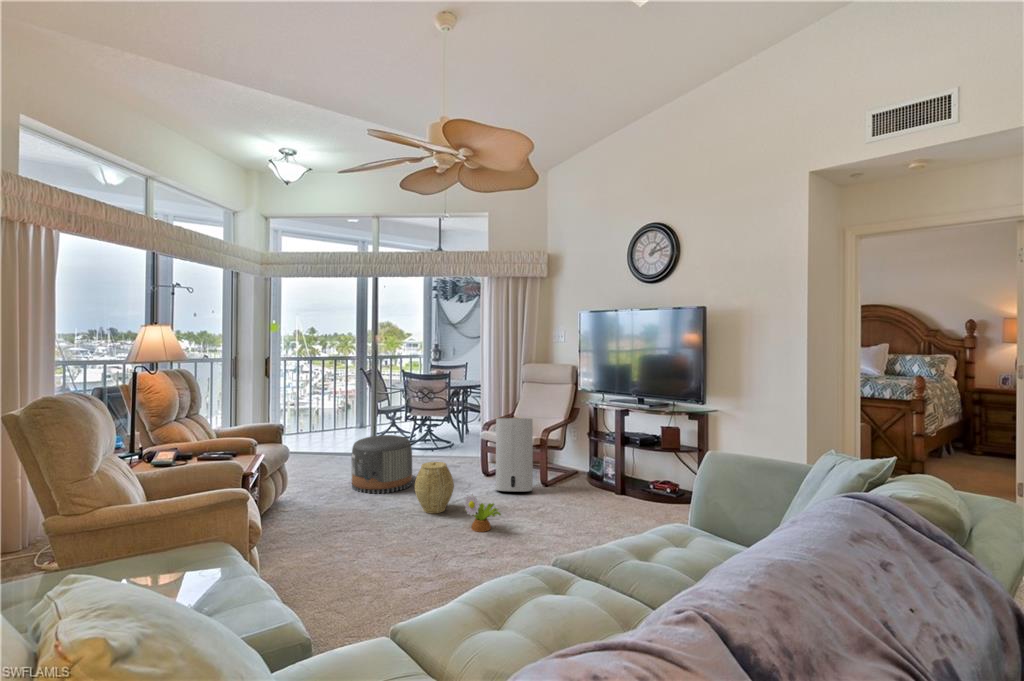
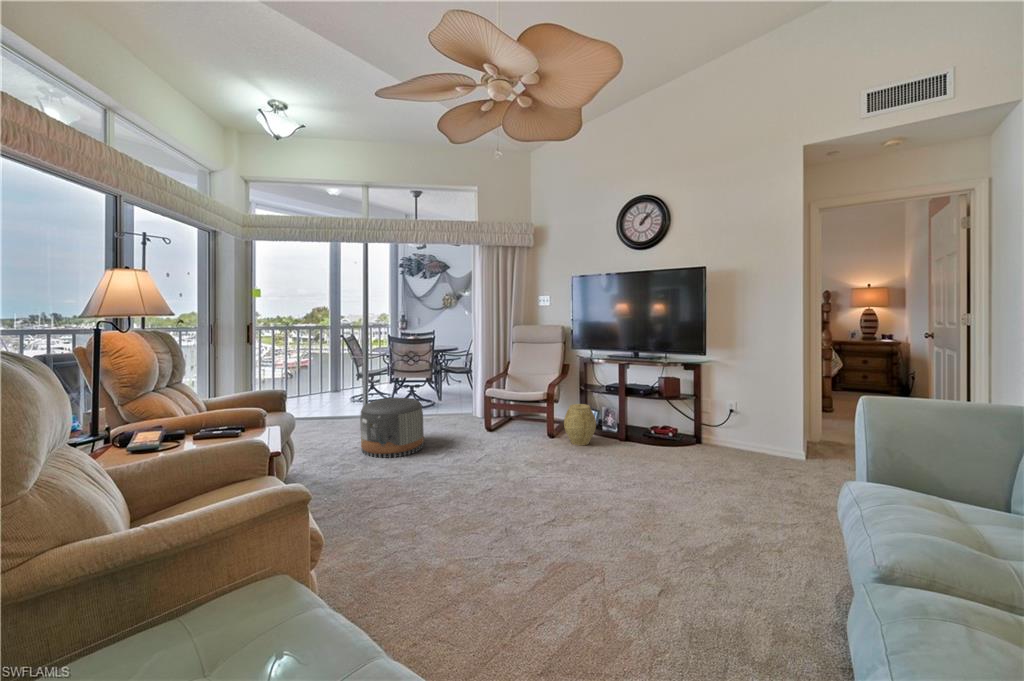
air purifier: present [496,418,533,491] -> none [506,375,544,445]
woven basket: present [415,462,454,513] -> present [564,404,596,445]
decorative plant: present [464,494,501,532] -> none [506,450,548,488]

